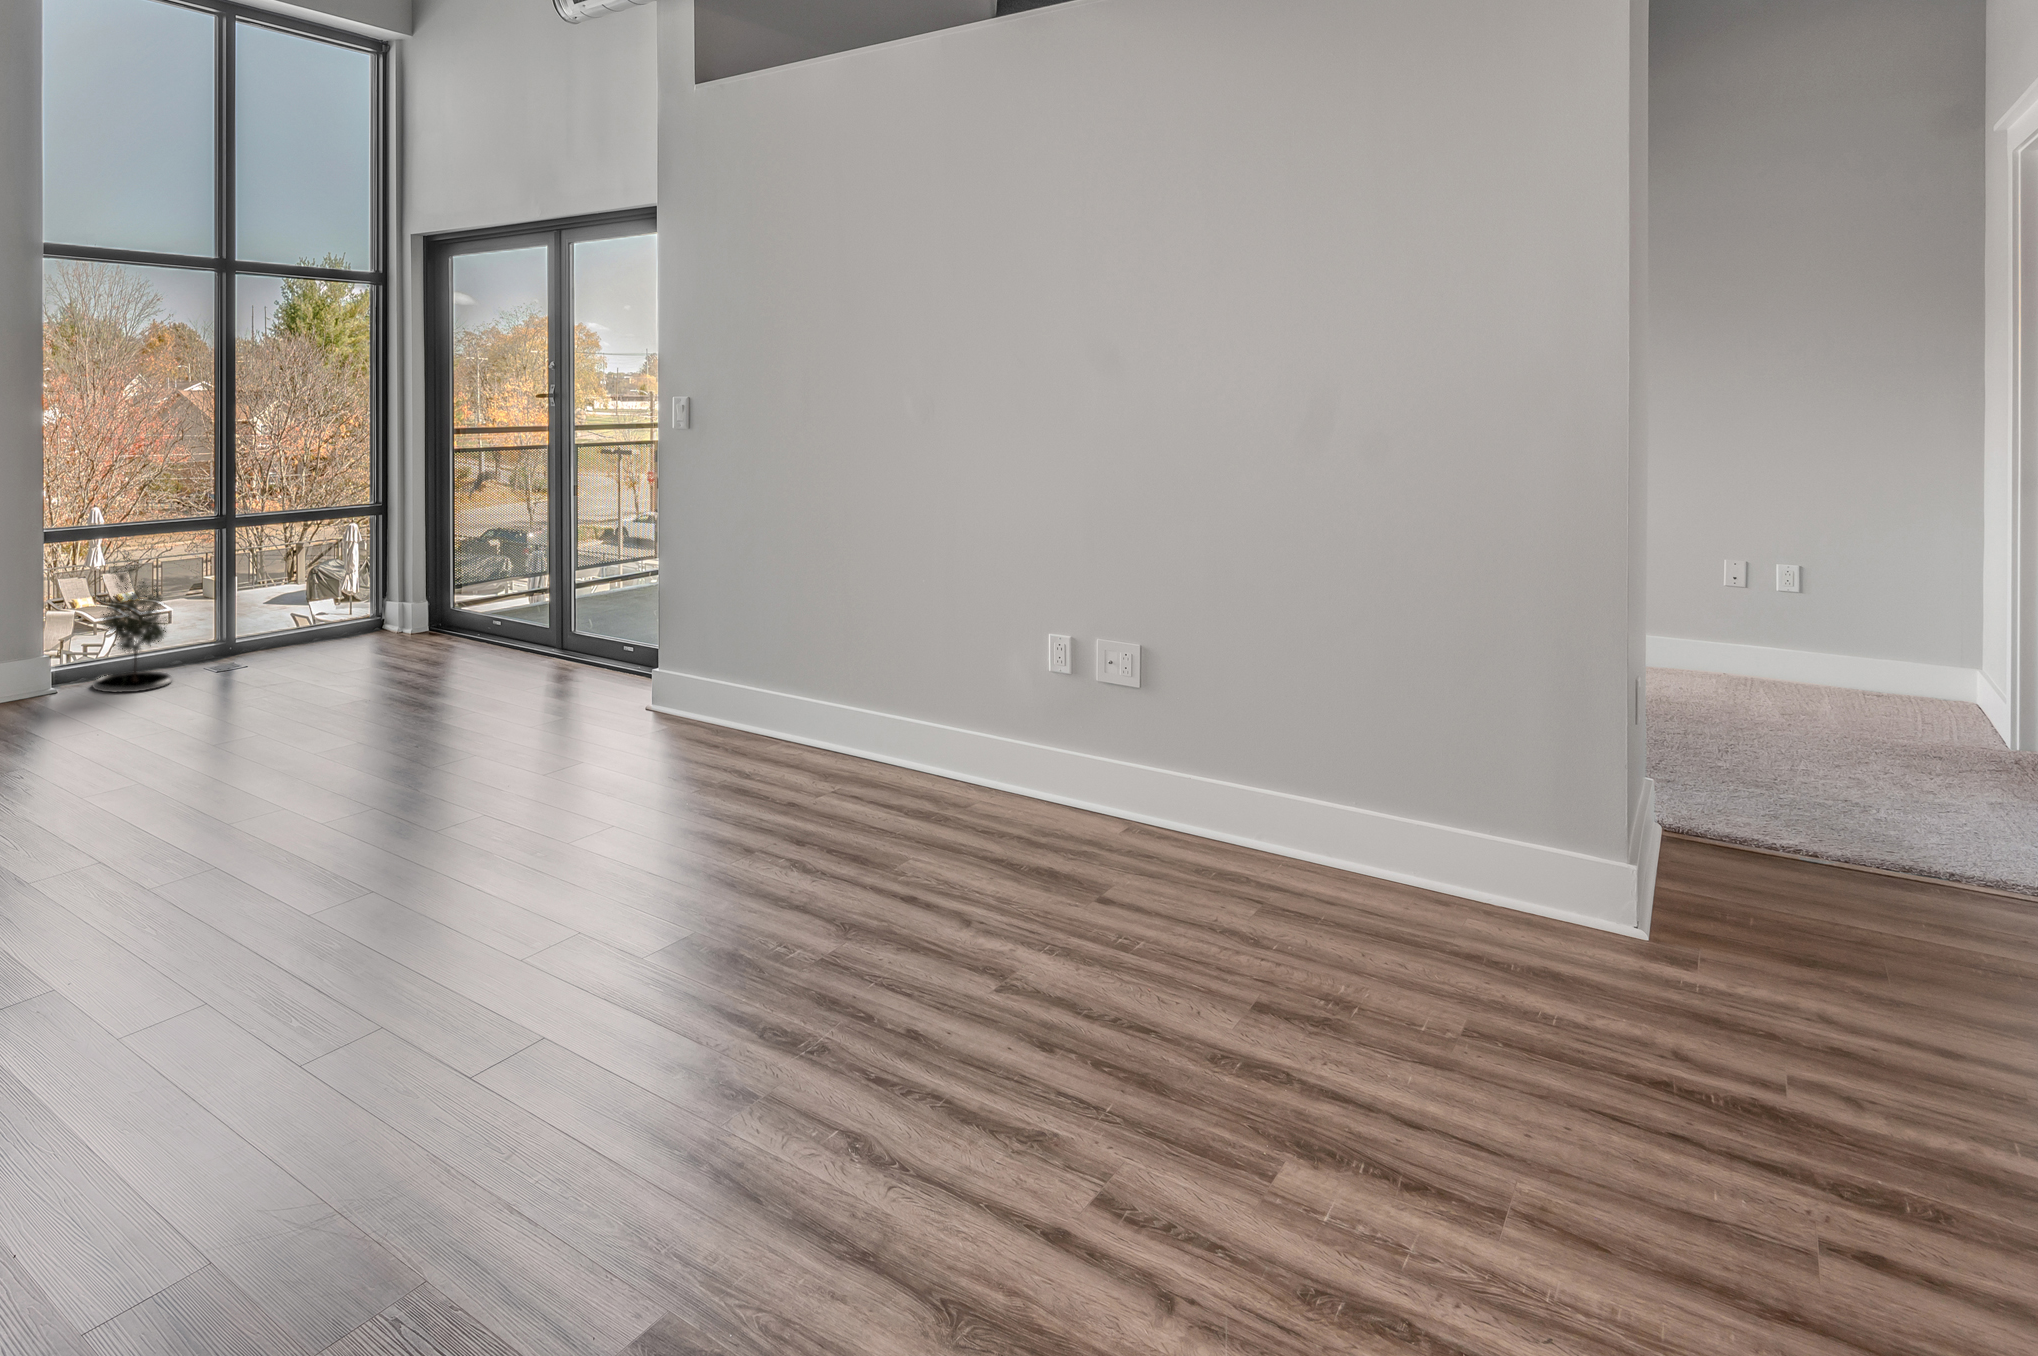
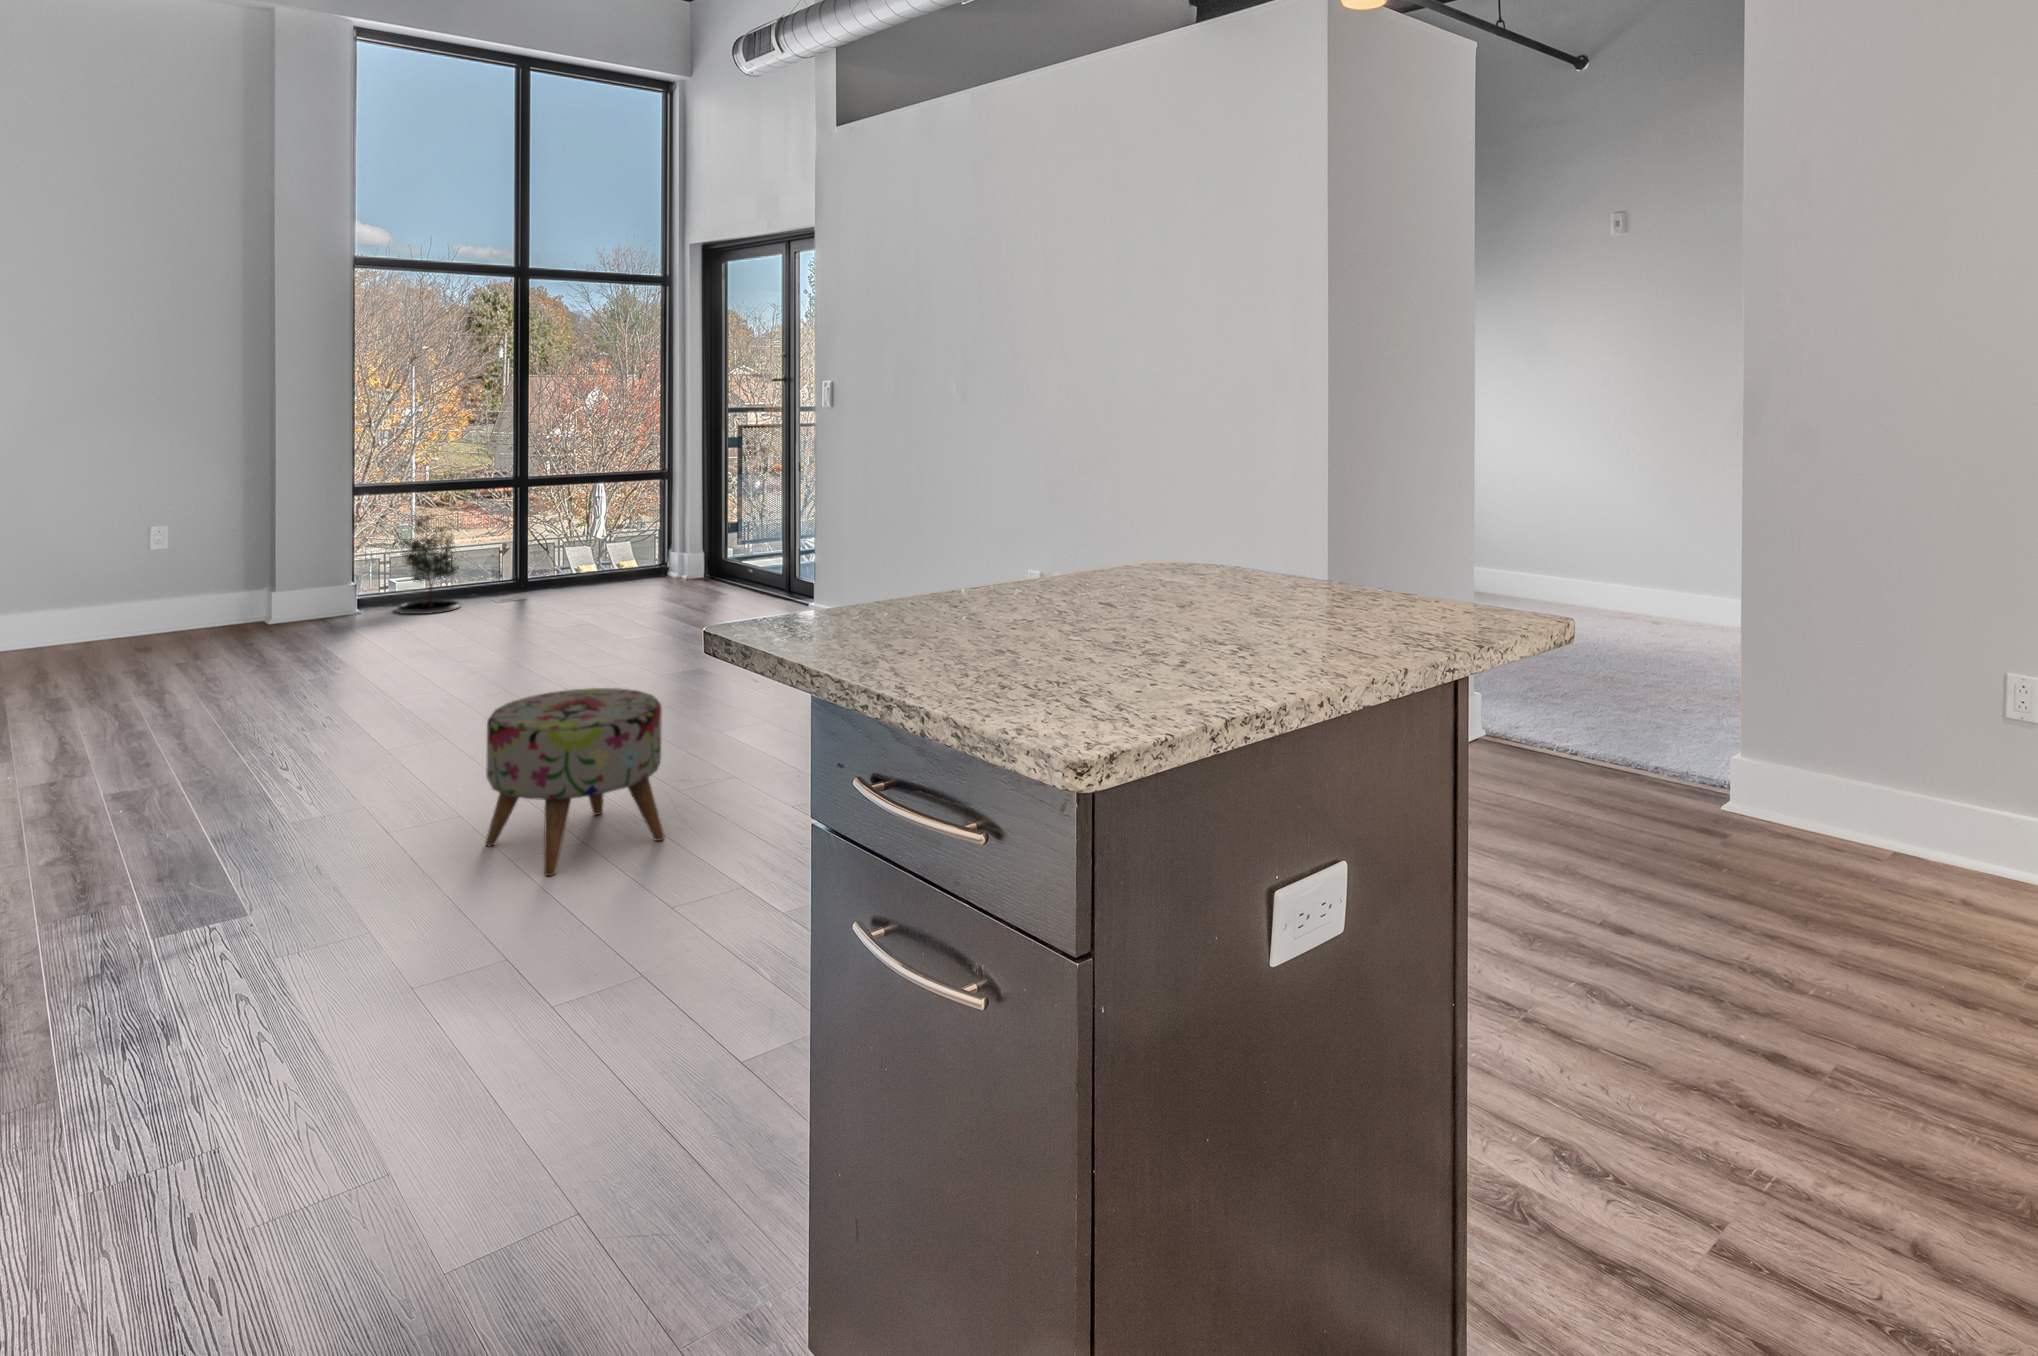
ottoman: none [636,841,888,1161] -> present [485,688,665,876]

